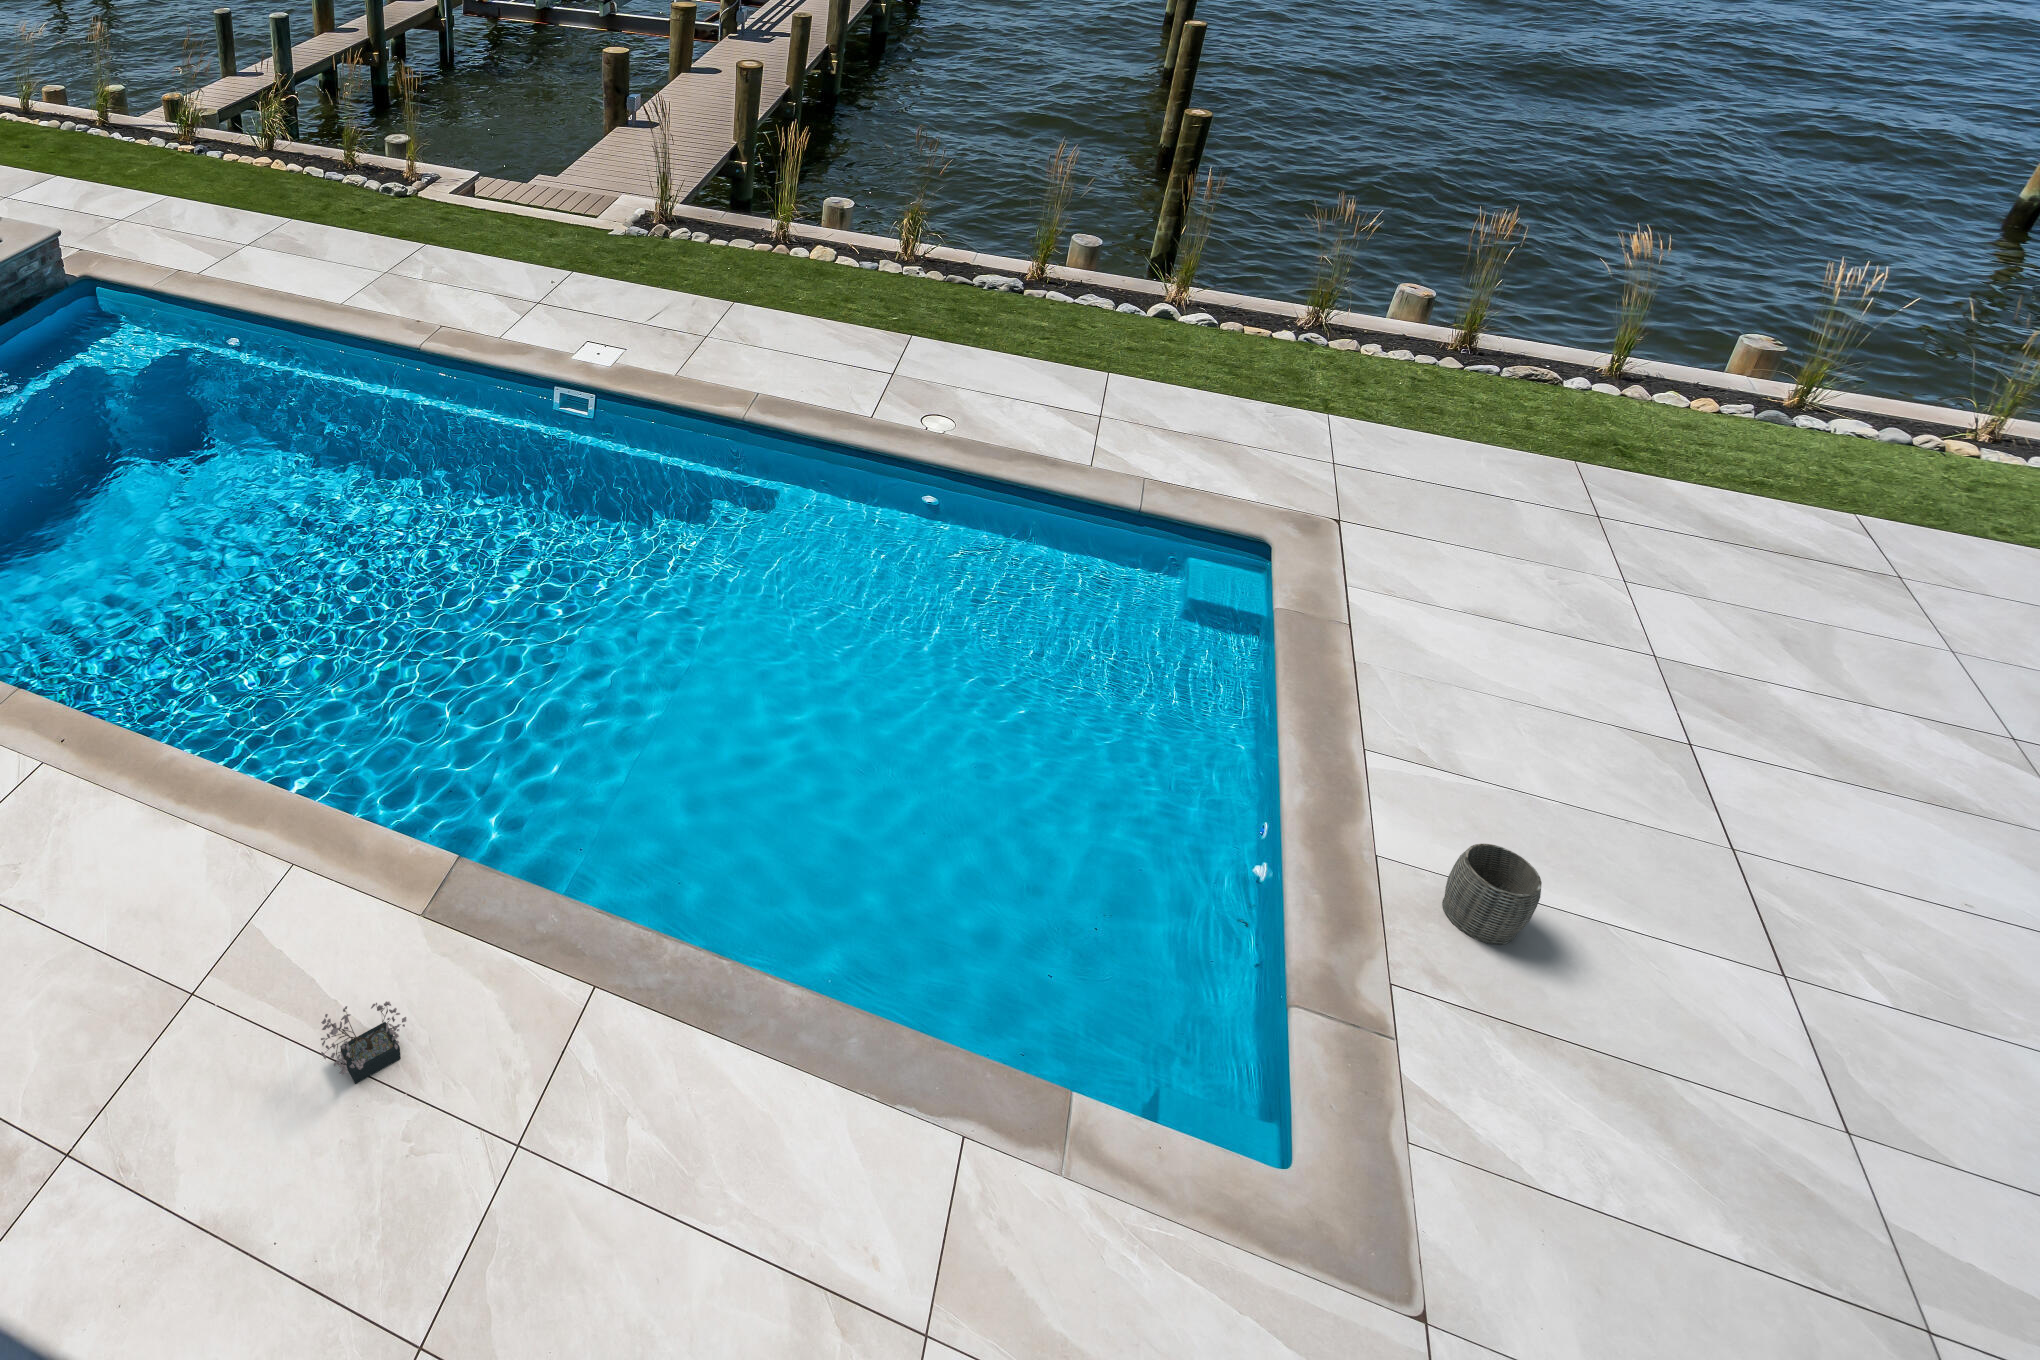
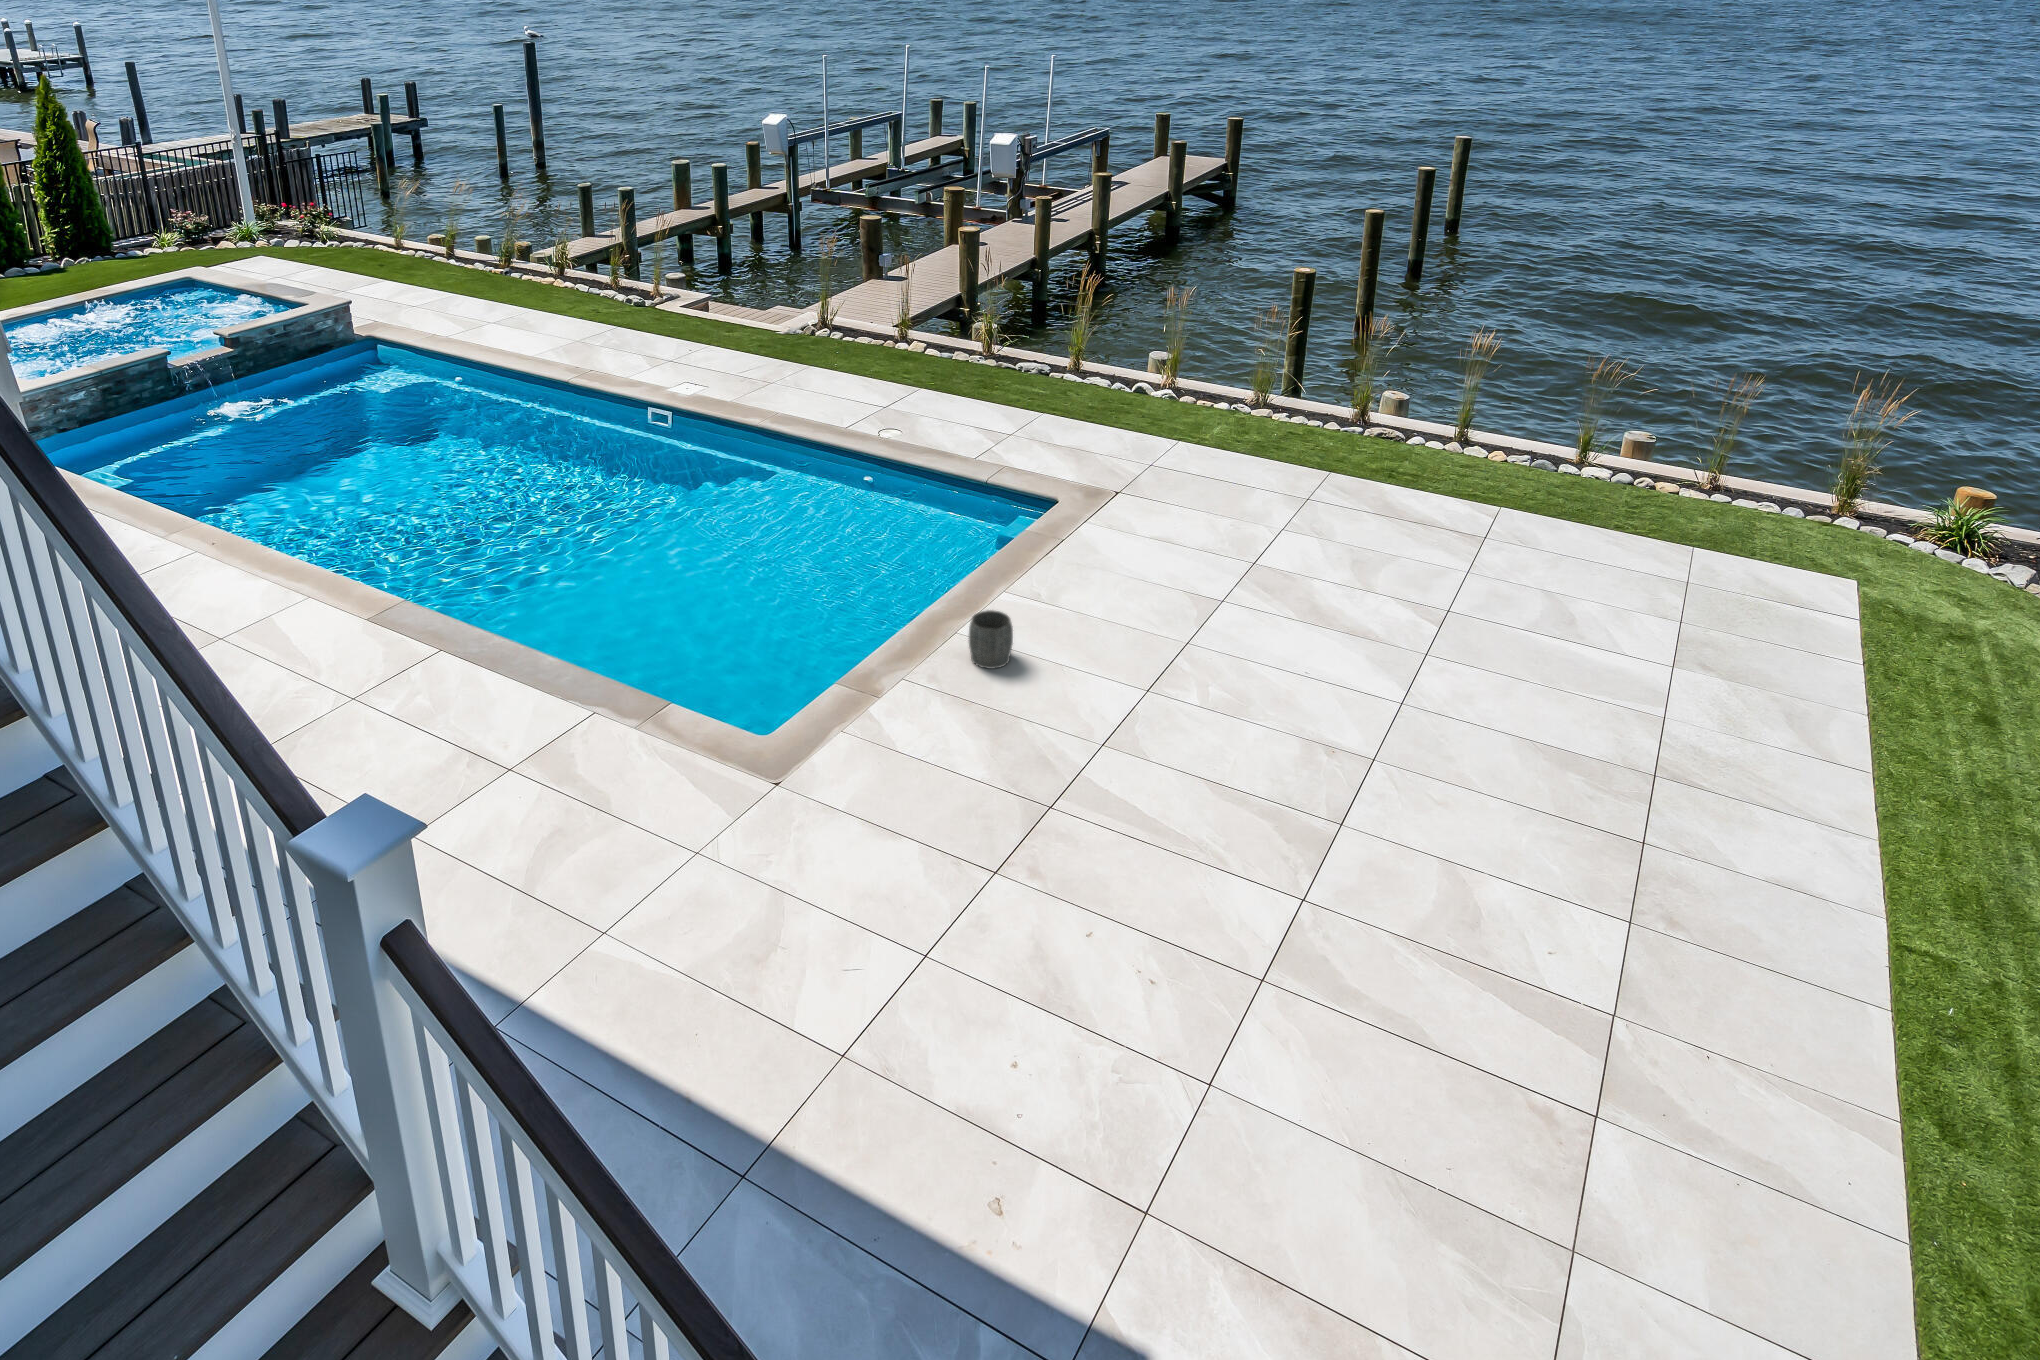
decorative plant: present [321,1001,406,1084] -> none [265,627,319,670]

